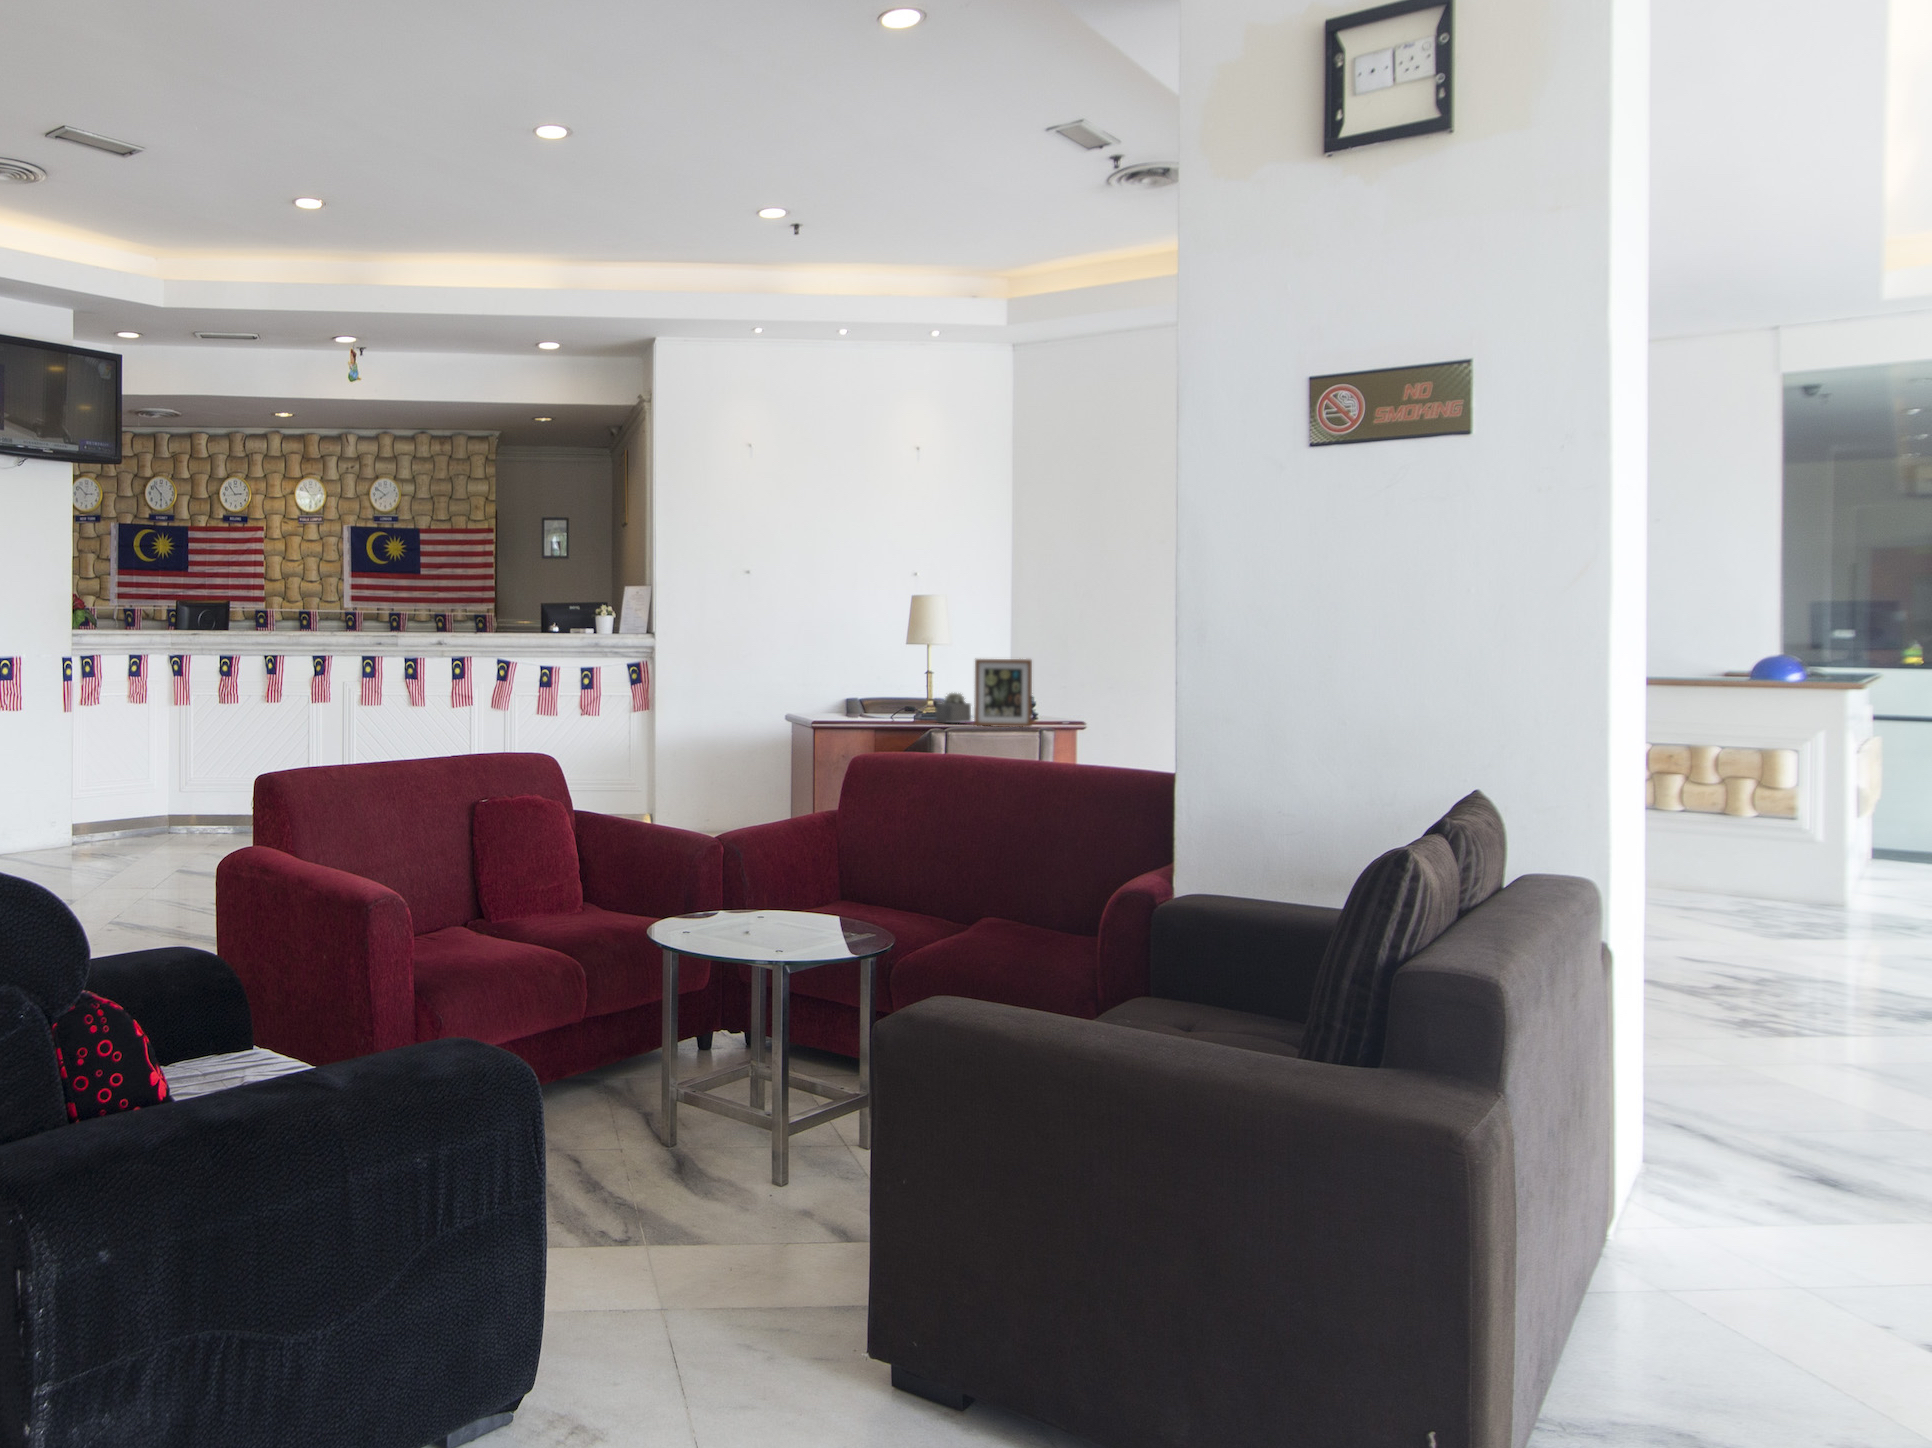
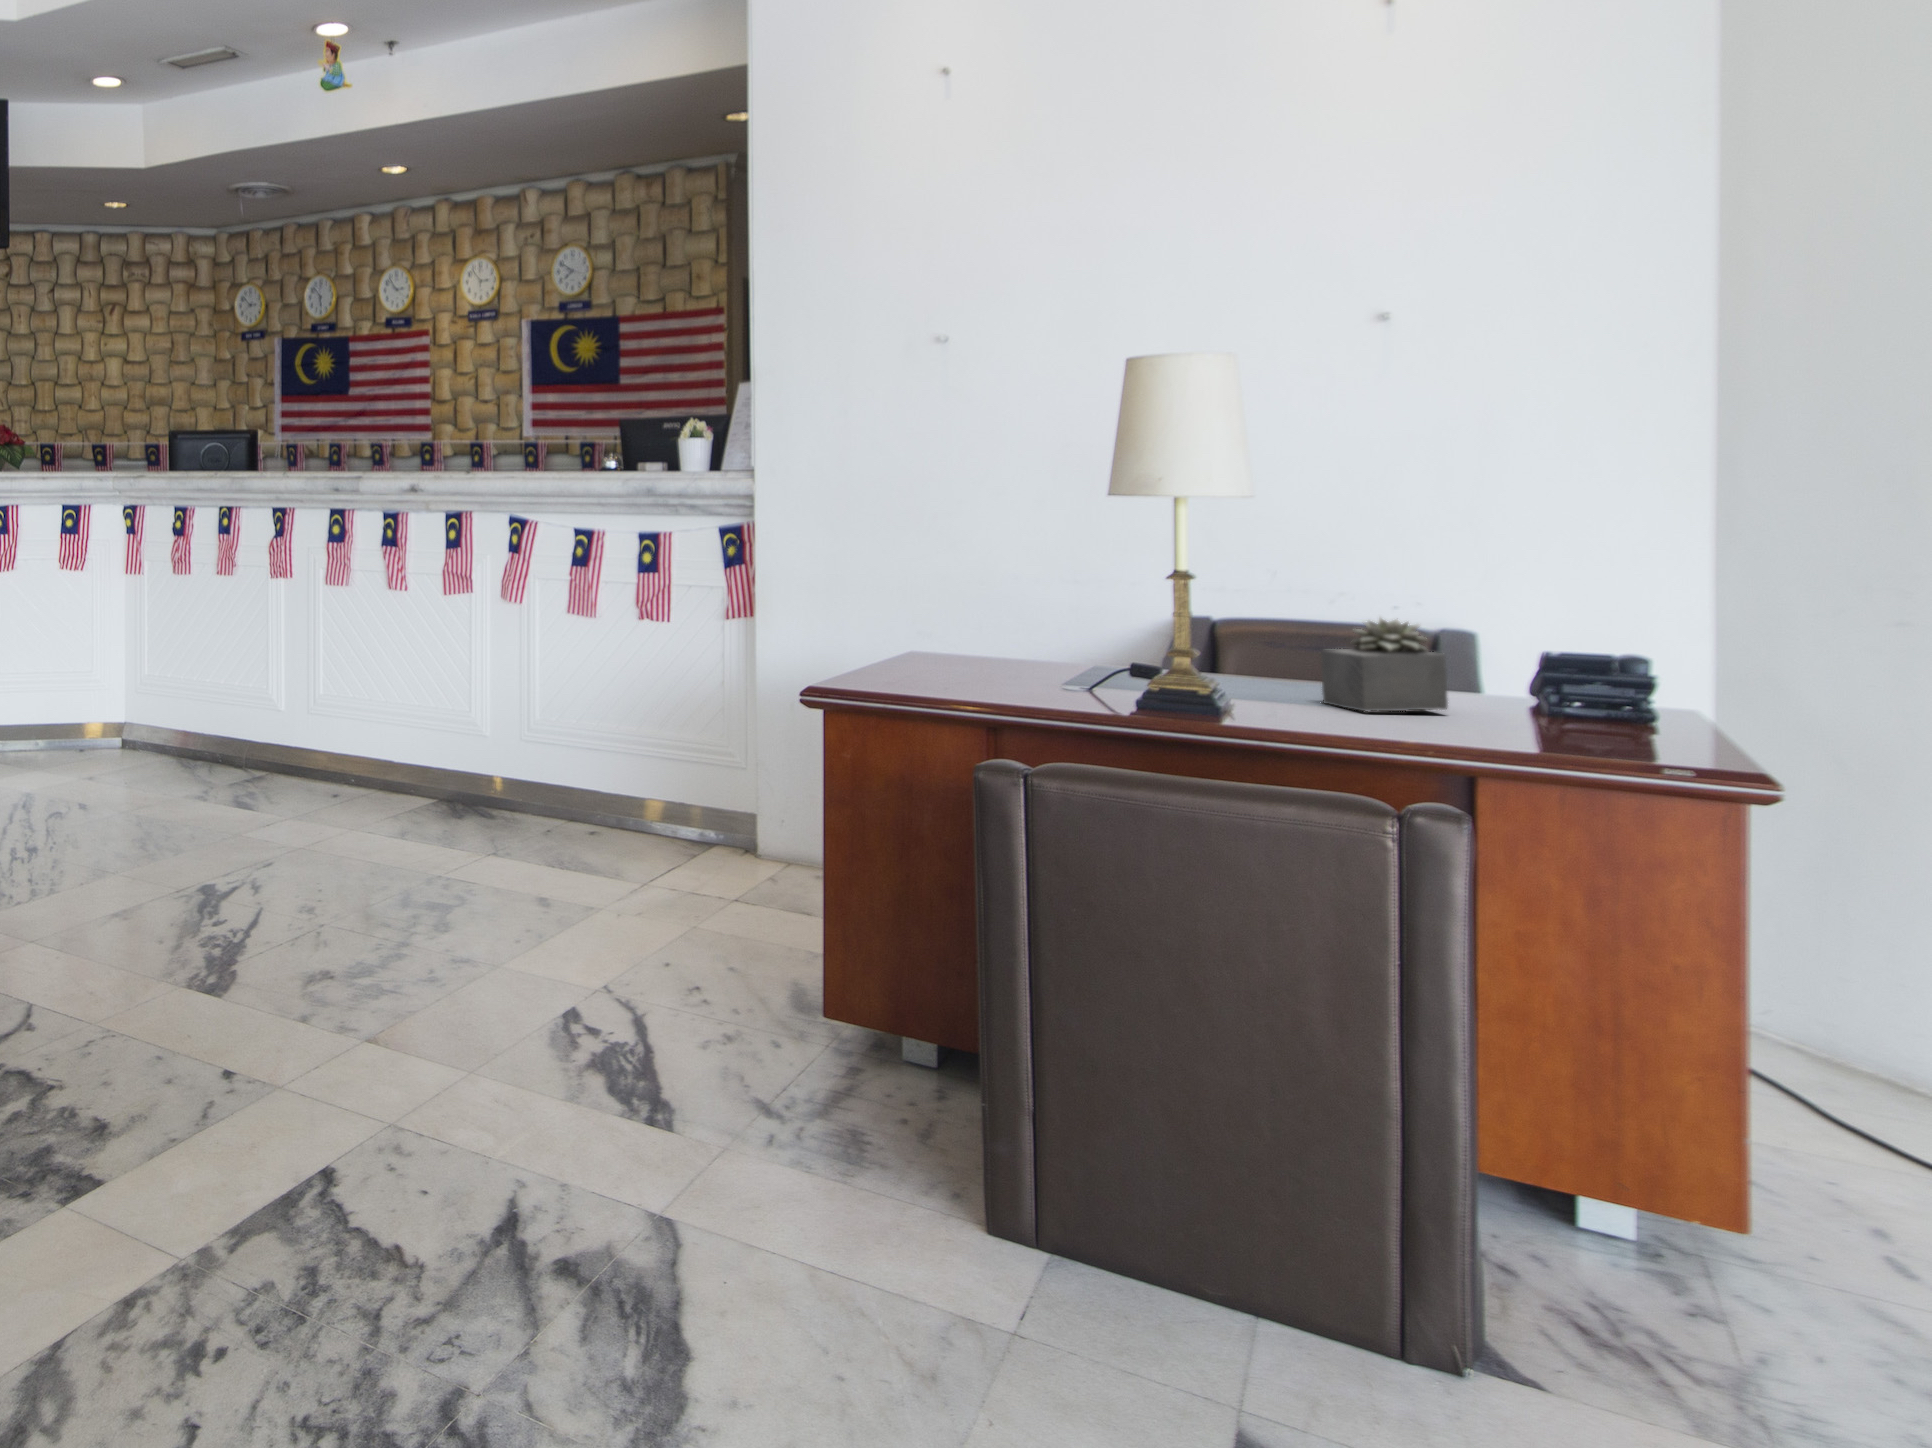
picture frame: present [974,659,1032,727] -> none [1434,523,1665,754]

